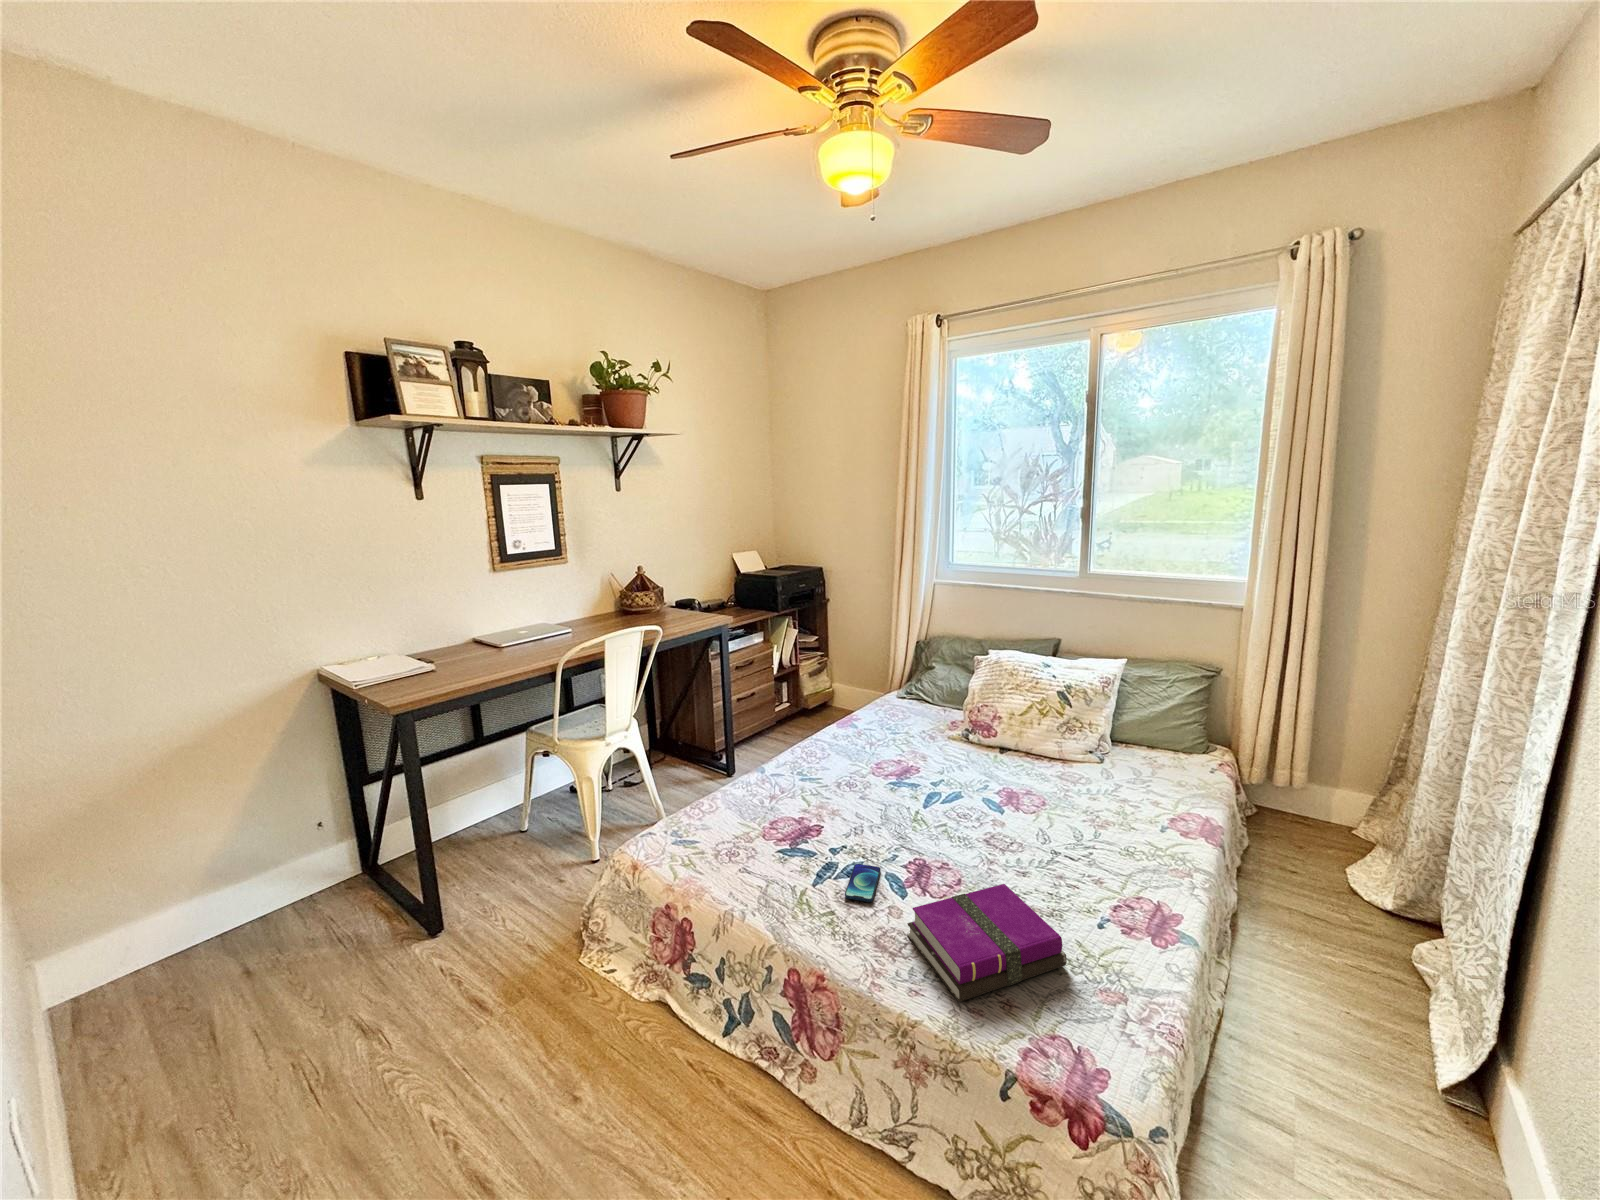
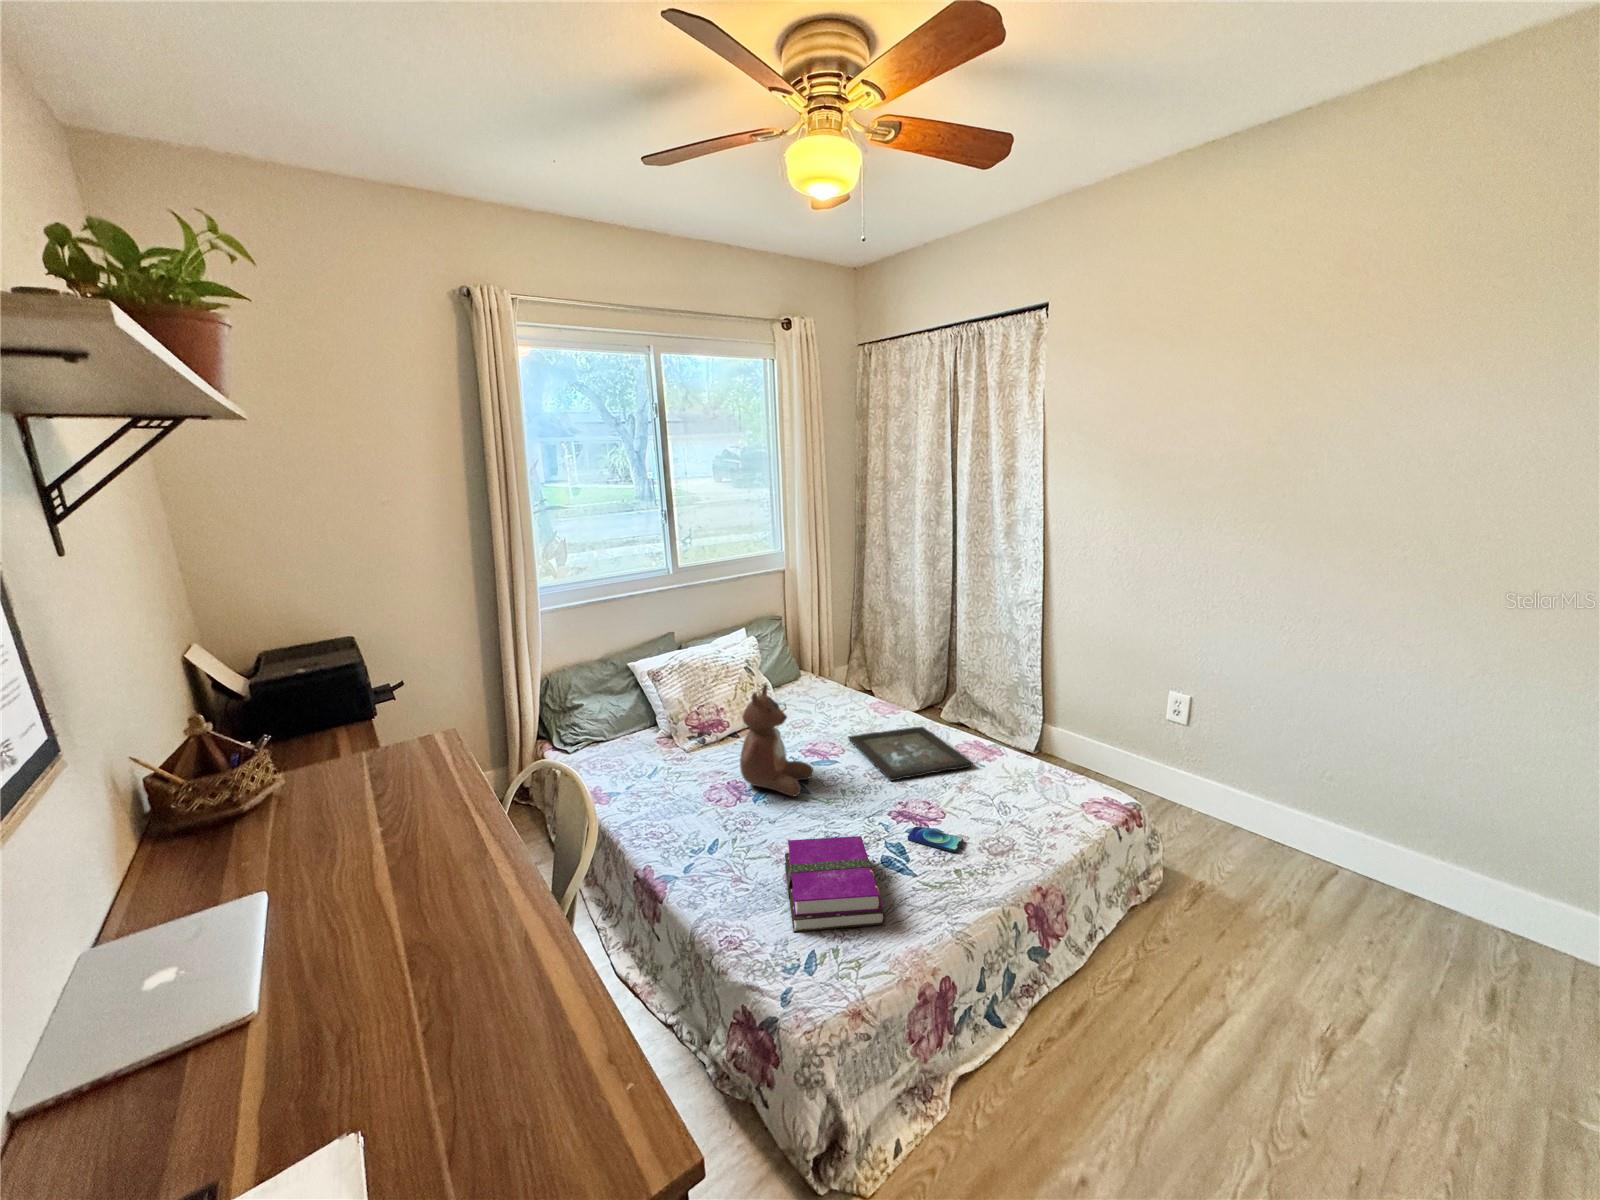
stuffed bear: none [871,686,951,796] -> present [740,684,813,796]
tray: none [975,801,1160,903] -> present [848,727,973,781]
notebook: present [907,884,1067,1002] -> present [785,836,885,932]

